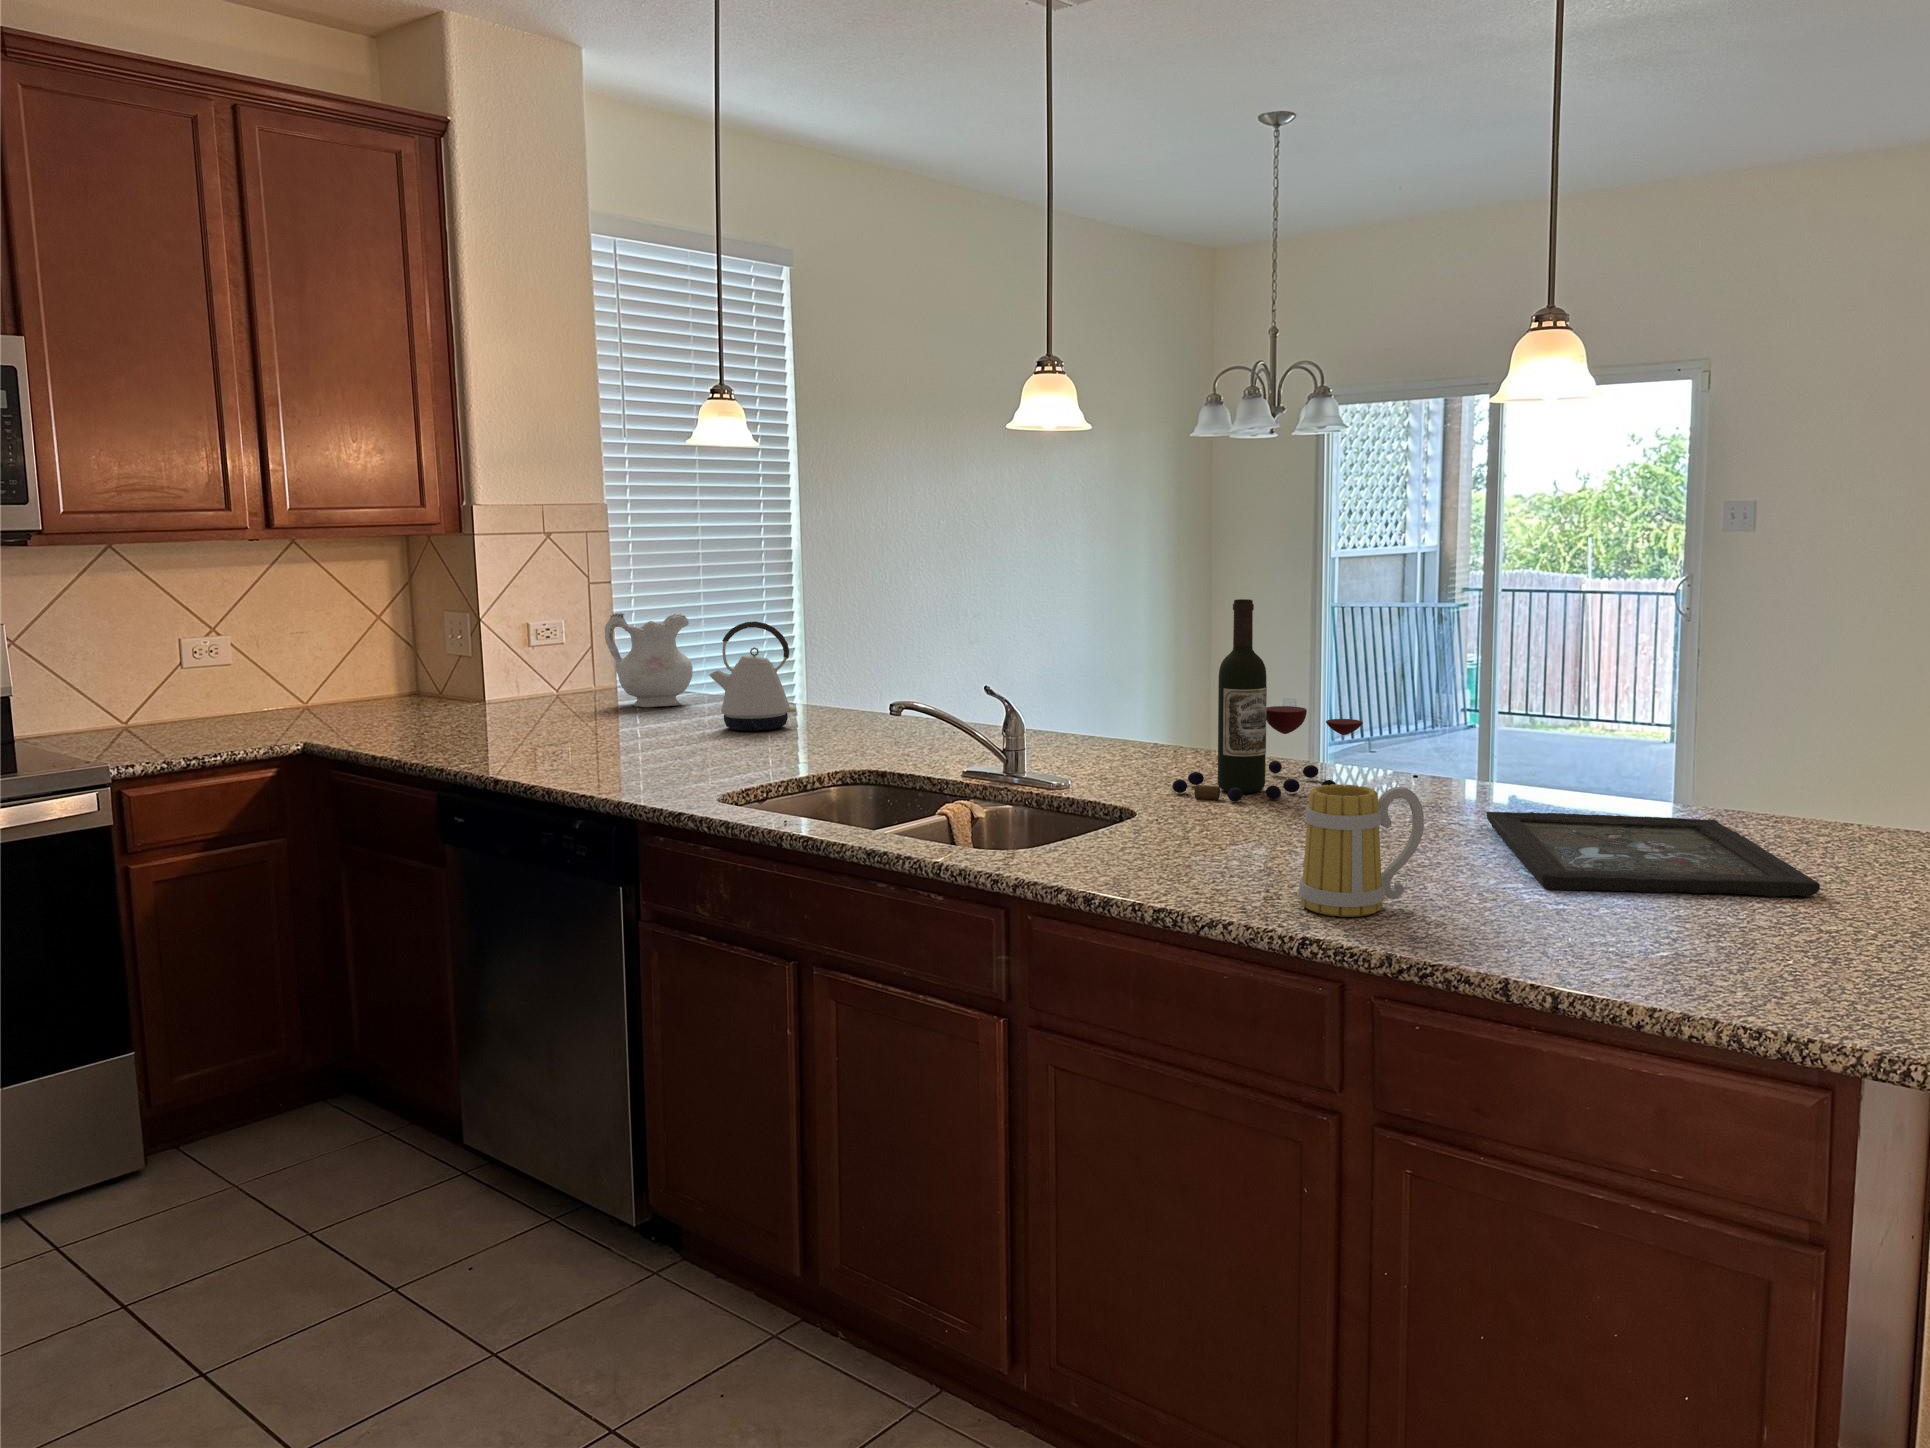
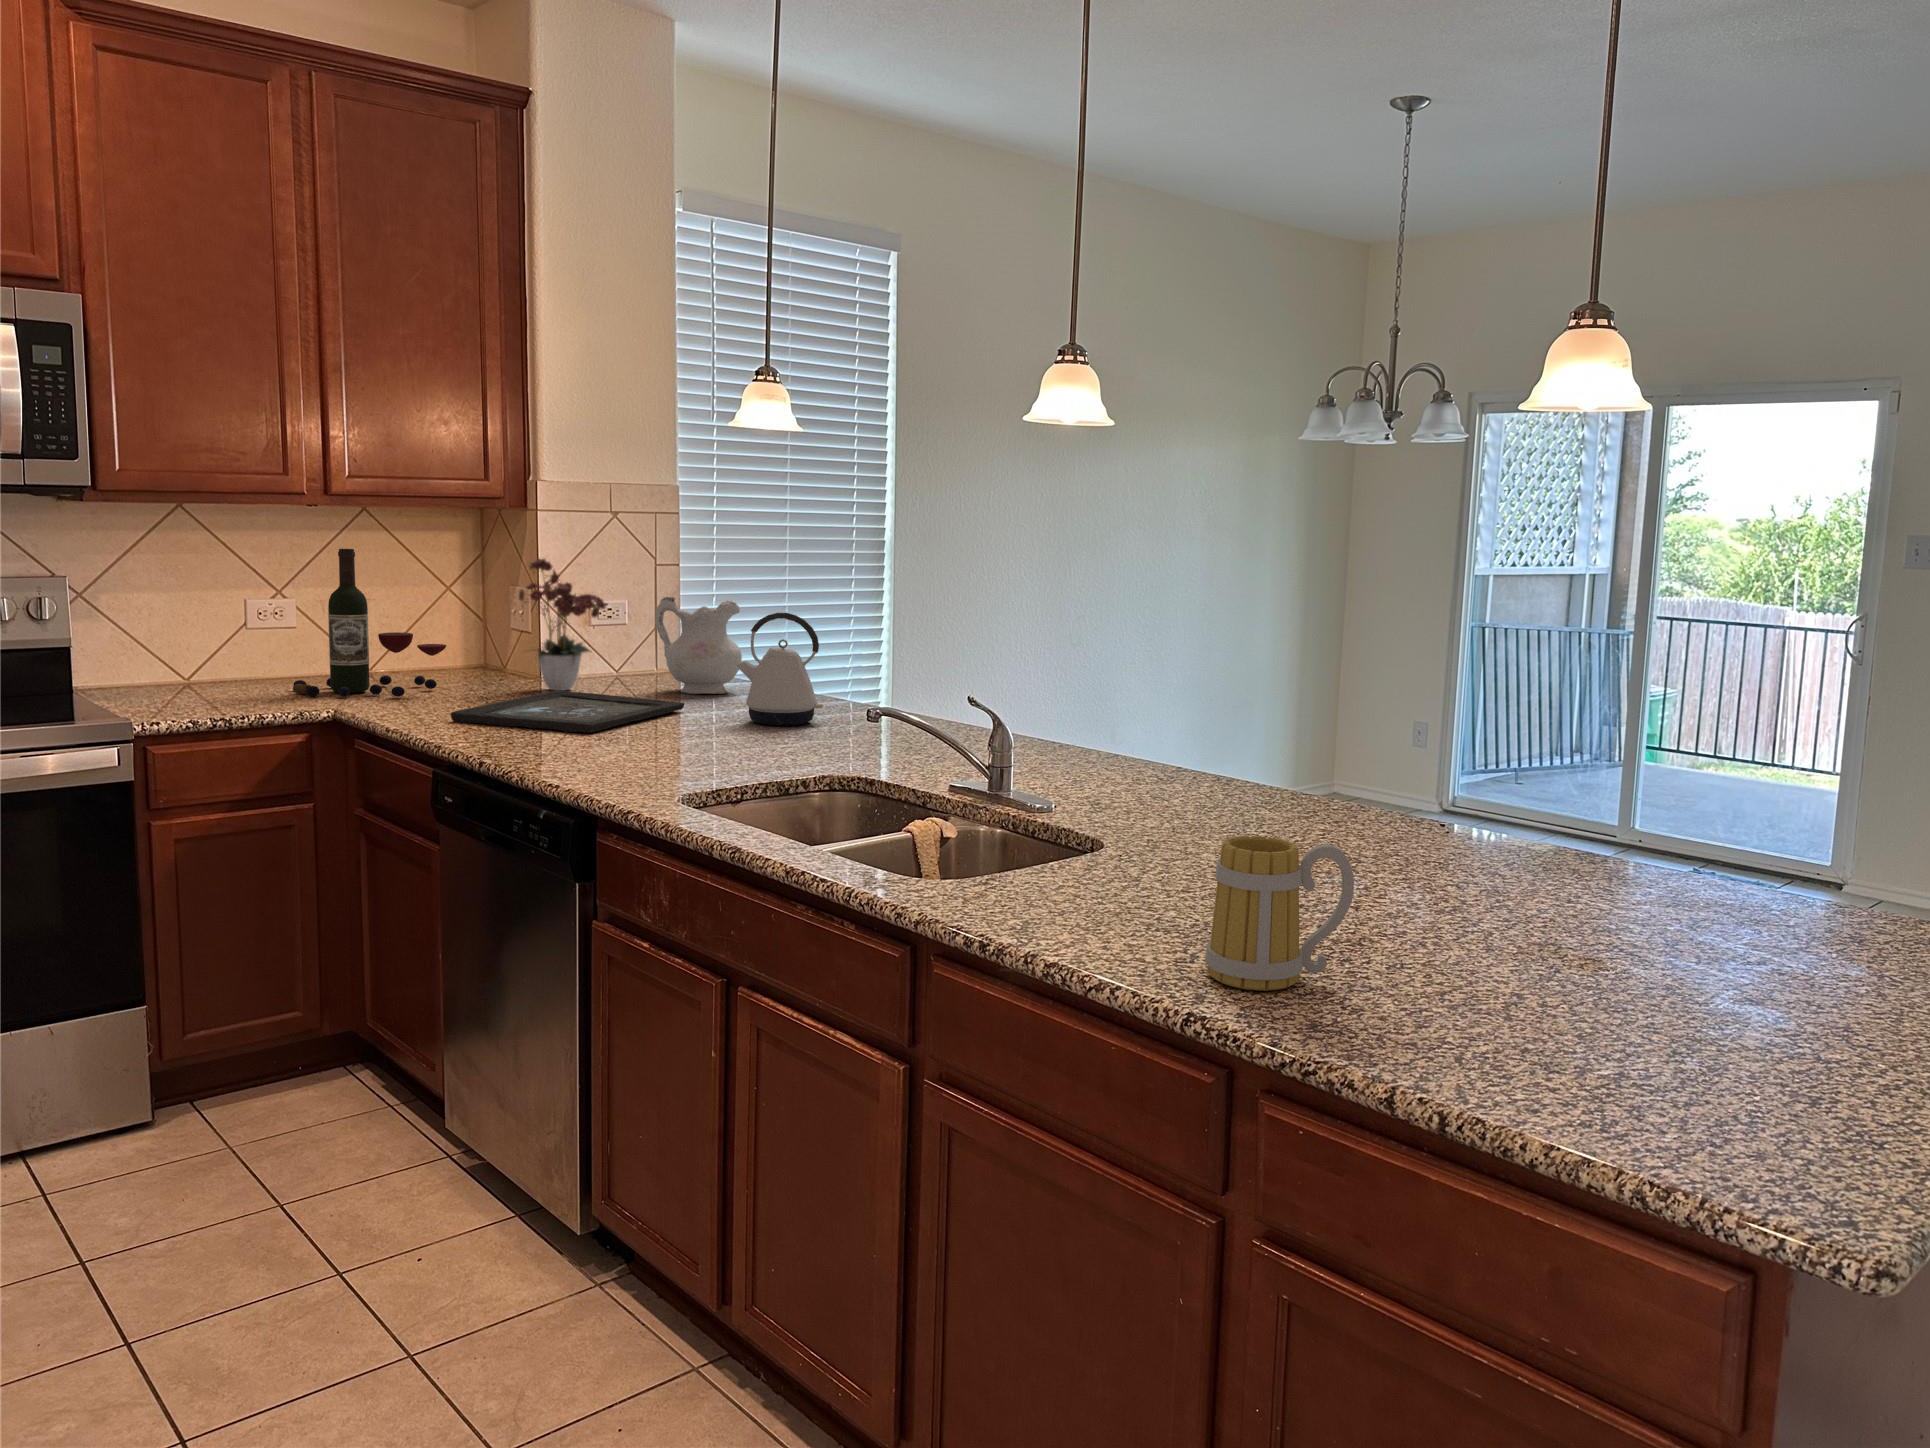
flower arrangement: none [463,575,562,712] -> present [519,558,606,691]
wine bottle: present [1172,599,1363,802] -> present [293,549,446,697]
tray: present [1486,812,1820,897] -> present [451,691,684,733]

